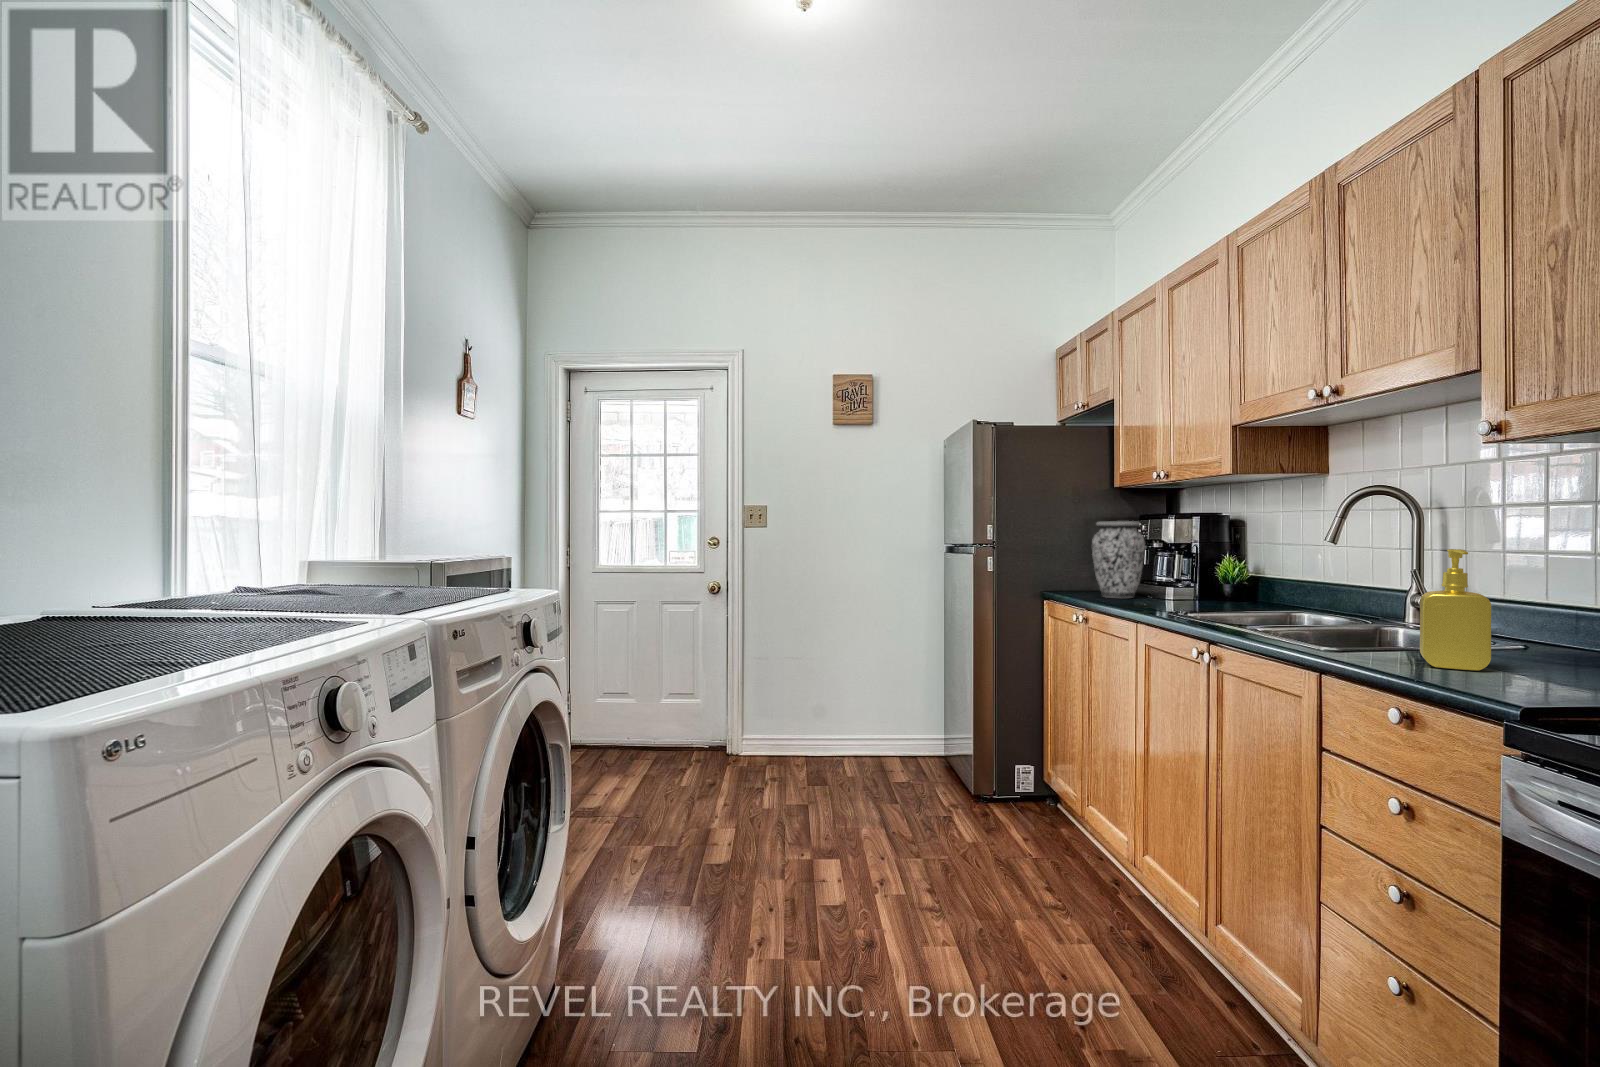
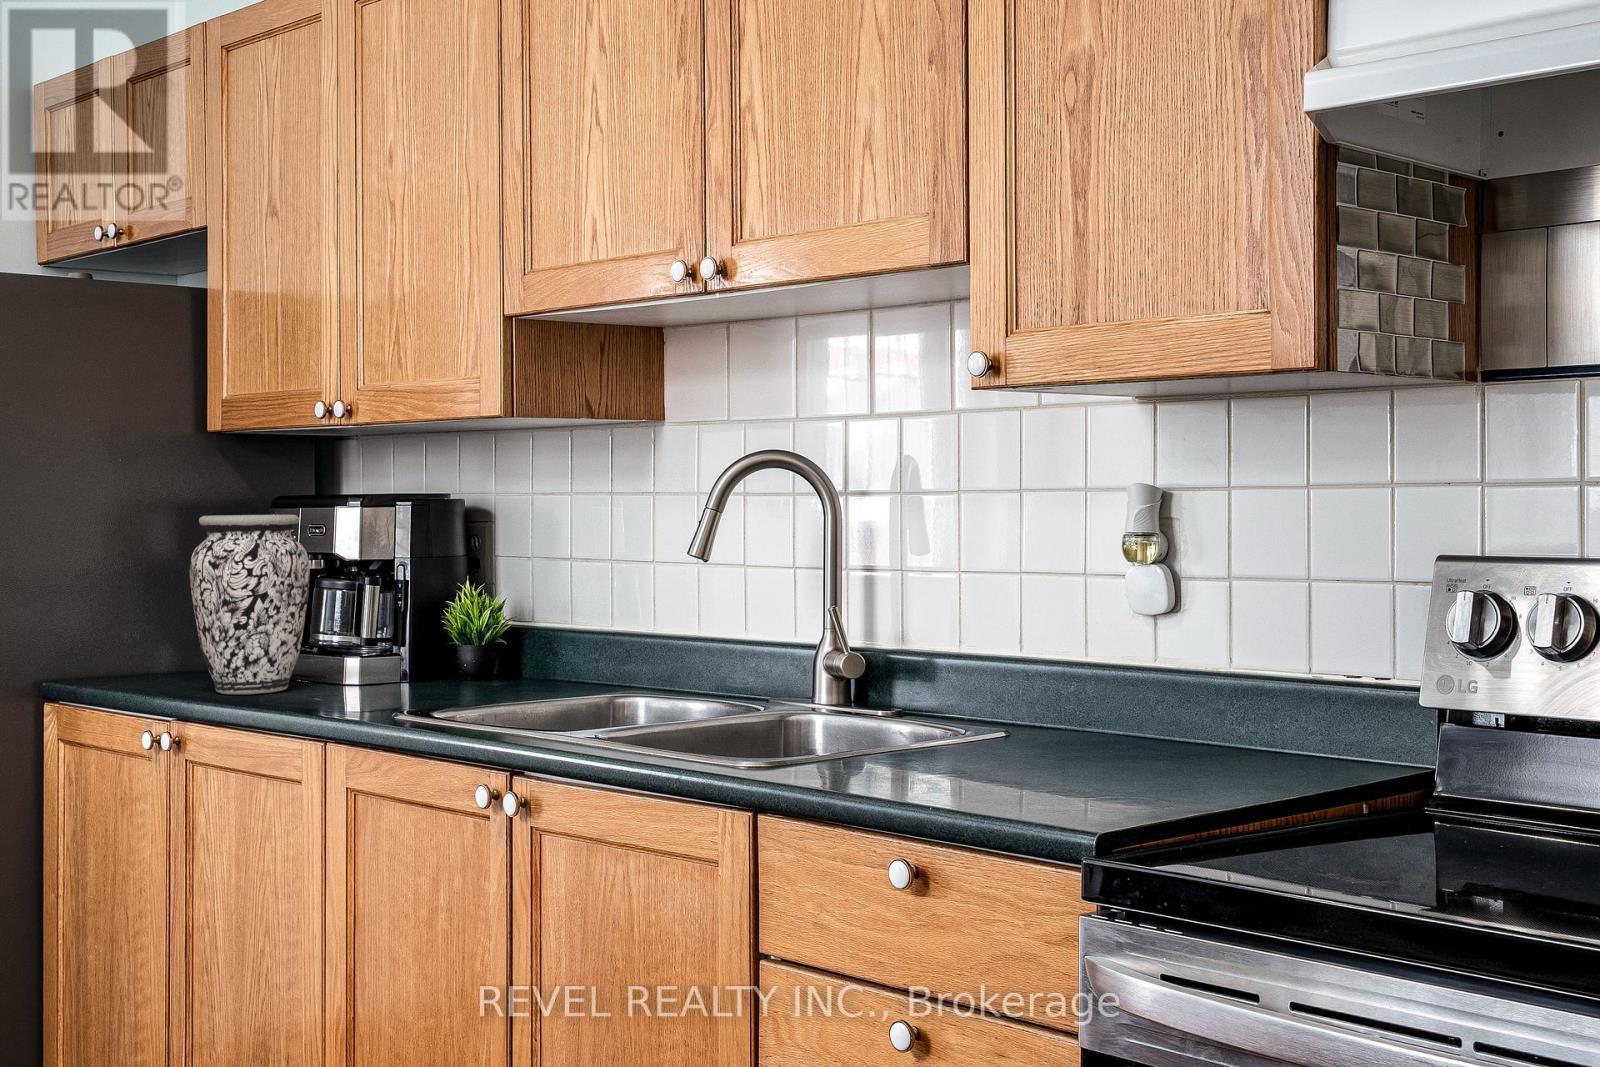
soap dispenser: present [1420,549,1491,671] -> none [929,581,1030,794]

